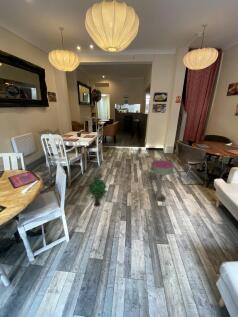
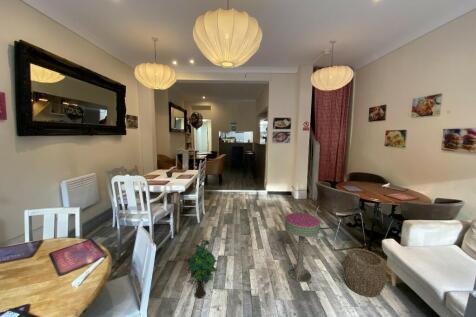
woven basket: none [185,183,213,211] -> present [342,248,387,297]

